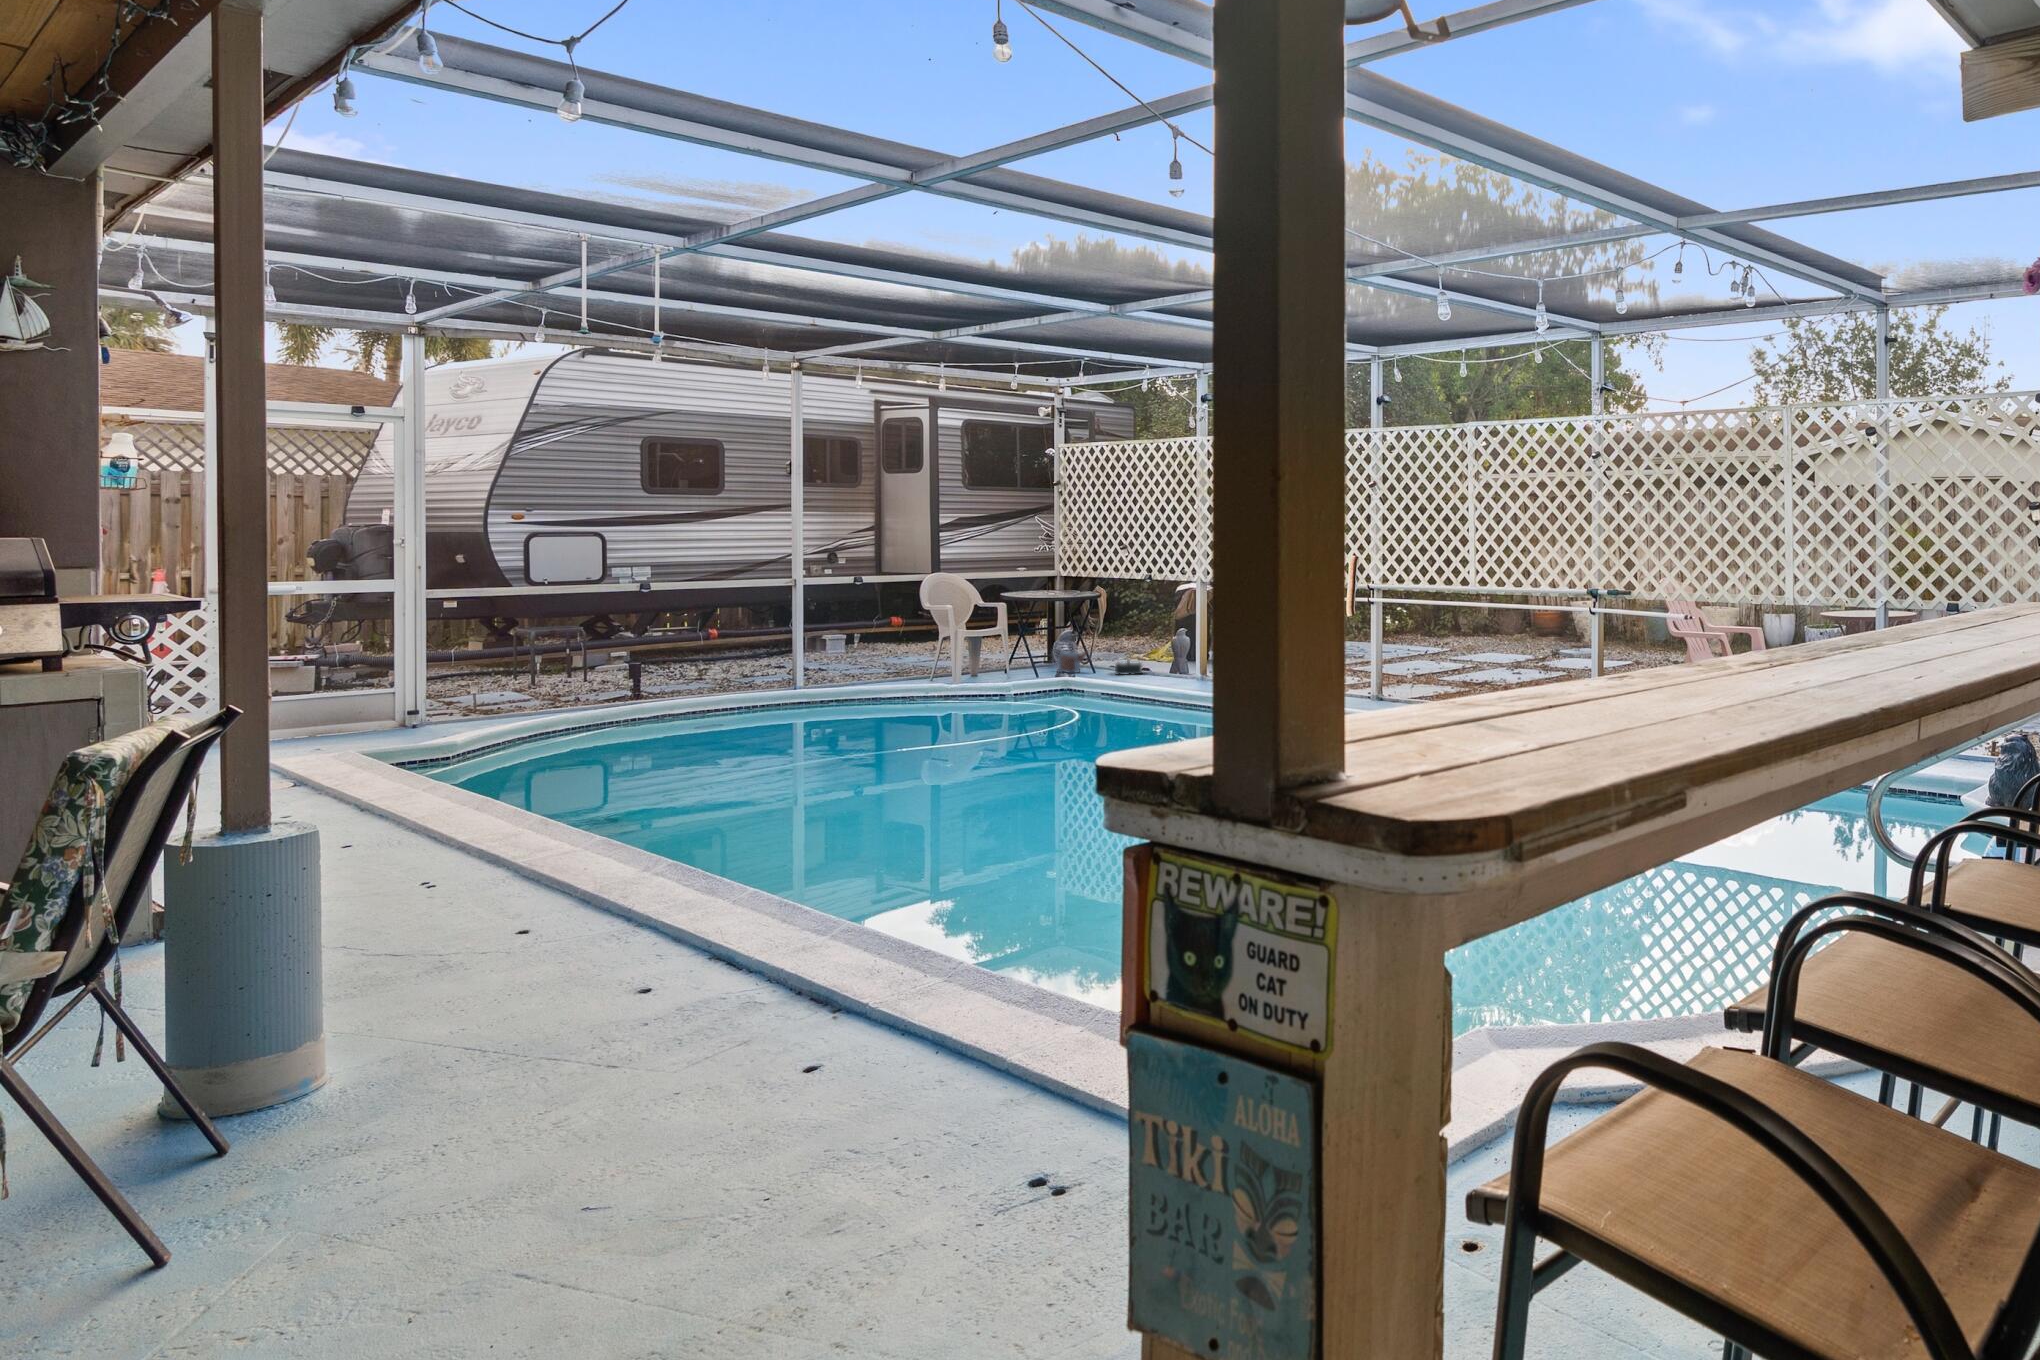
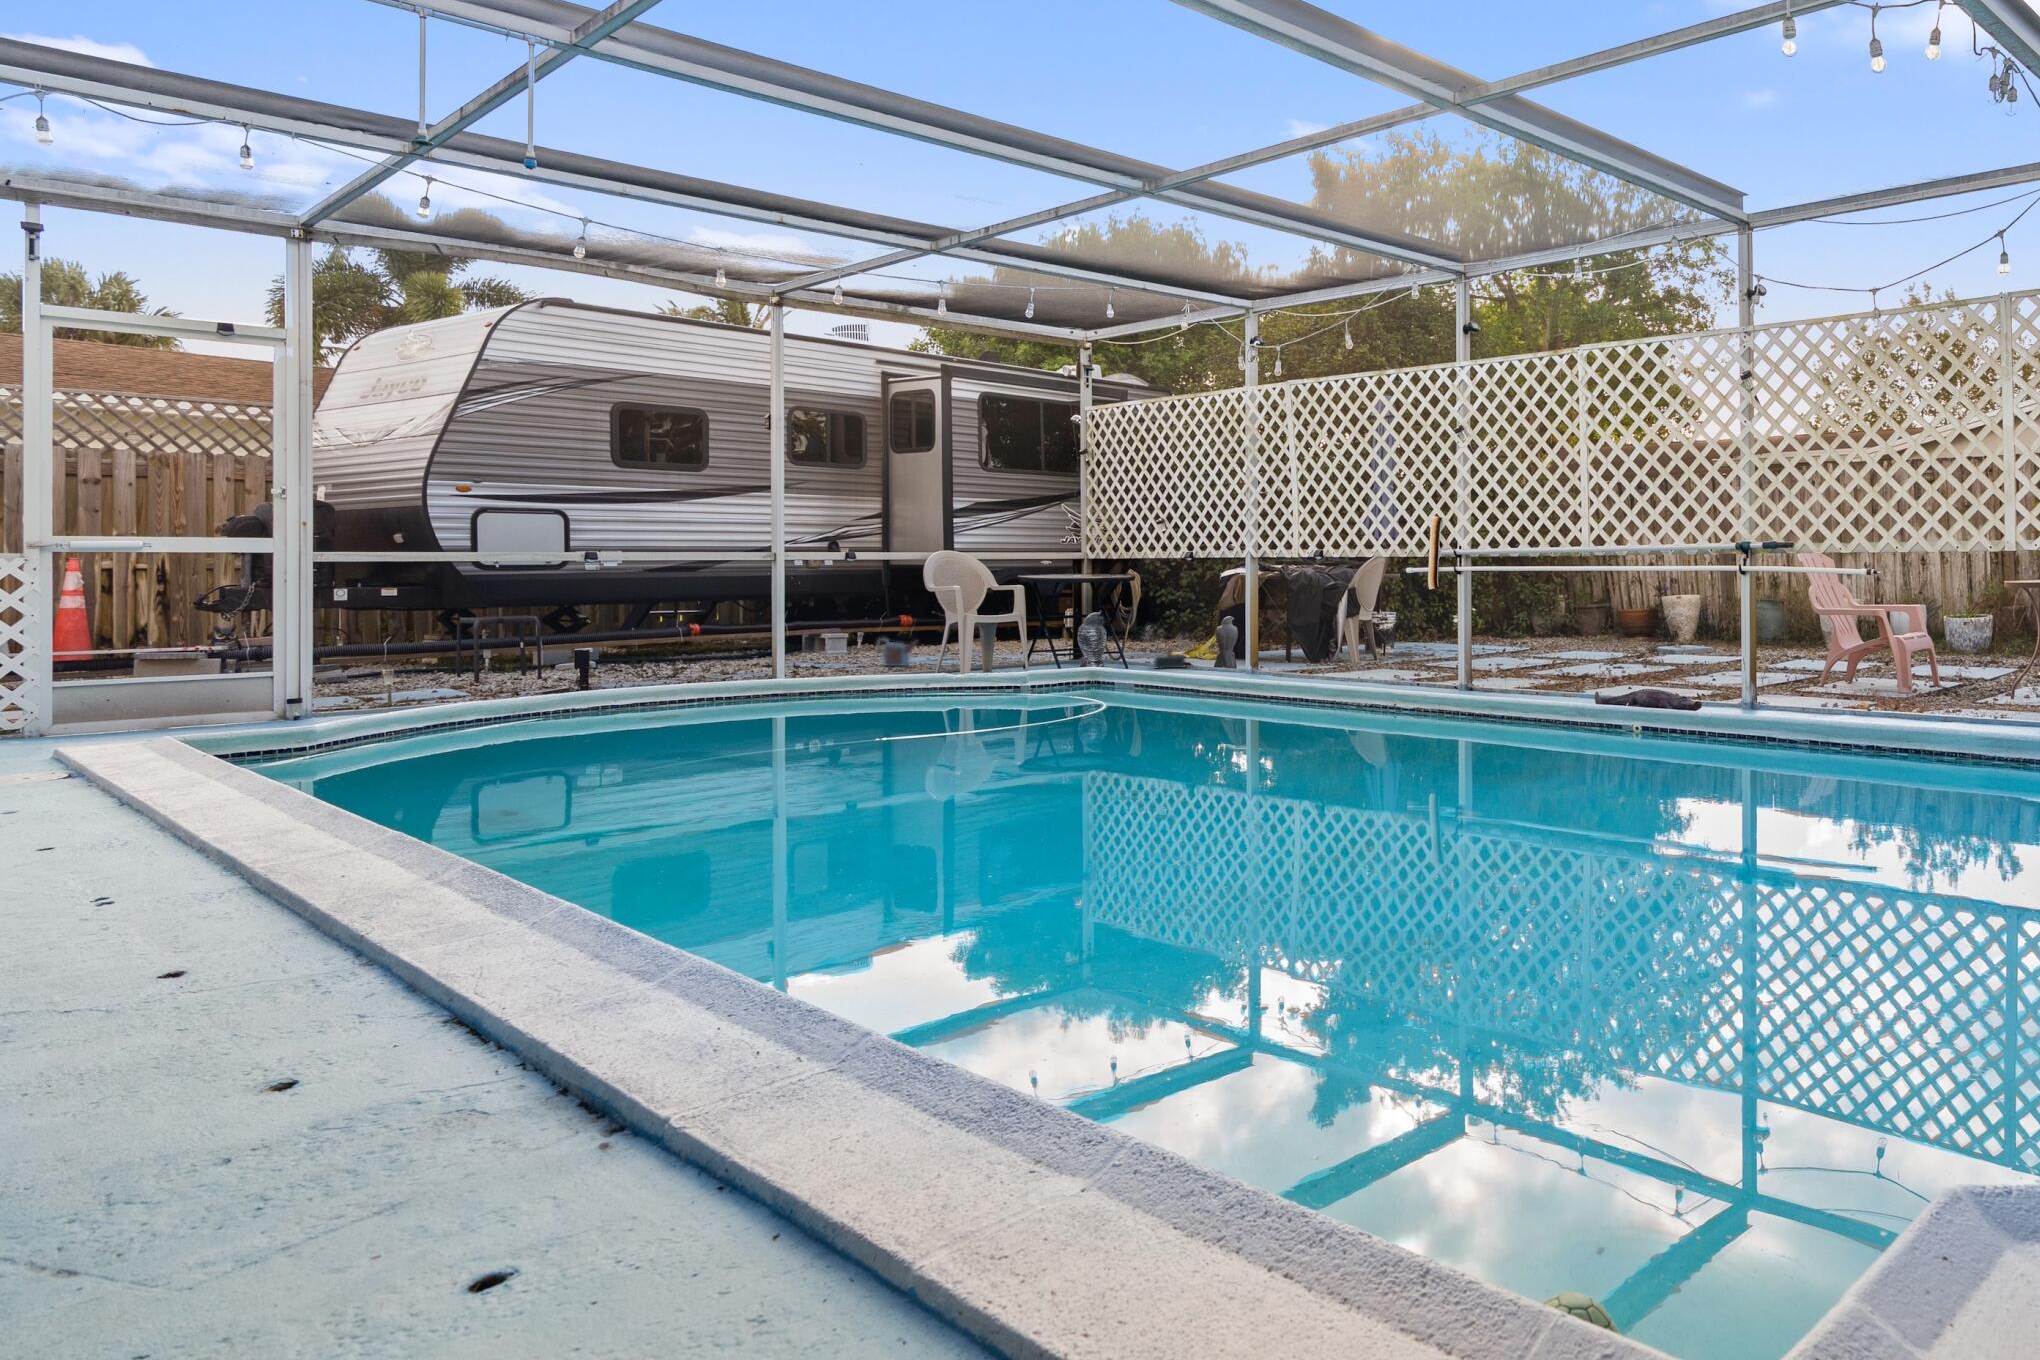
watering can: present [1051,649,1088,673] -> present [876,638,918,666]

